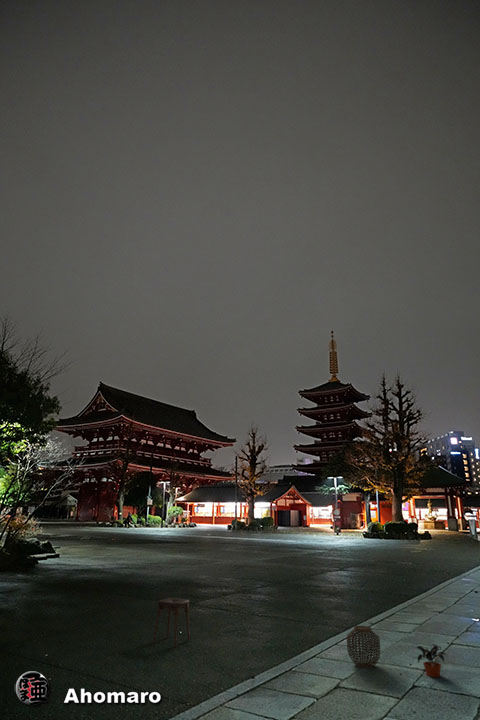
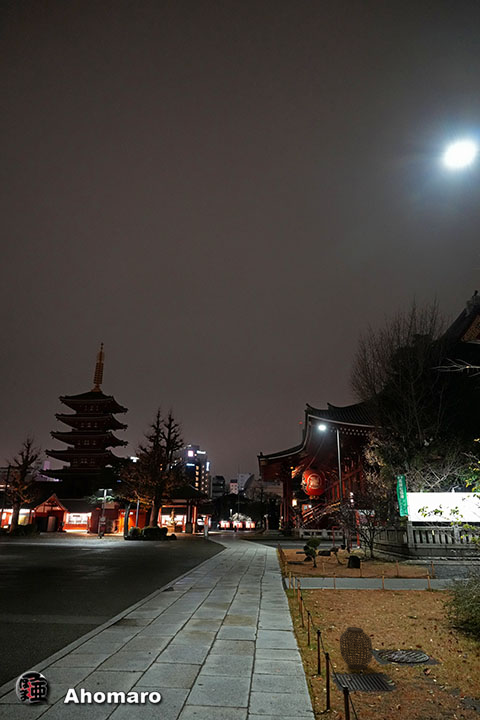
stool: present [153,598,190,647] -> none [151,601,187,649]
potted plant: present [415,646,446,677] -> none [404,646,438,678]

